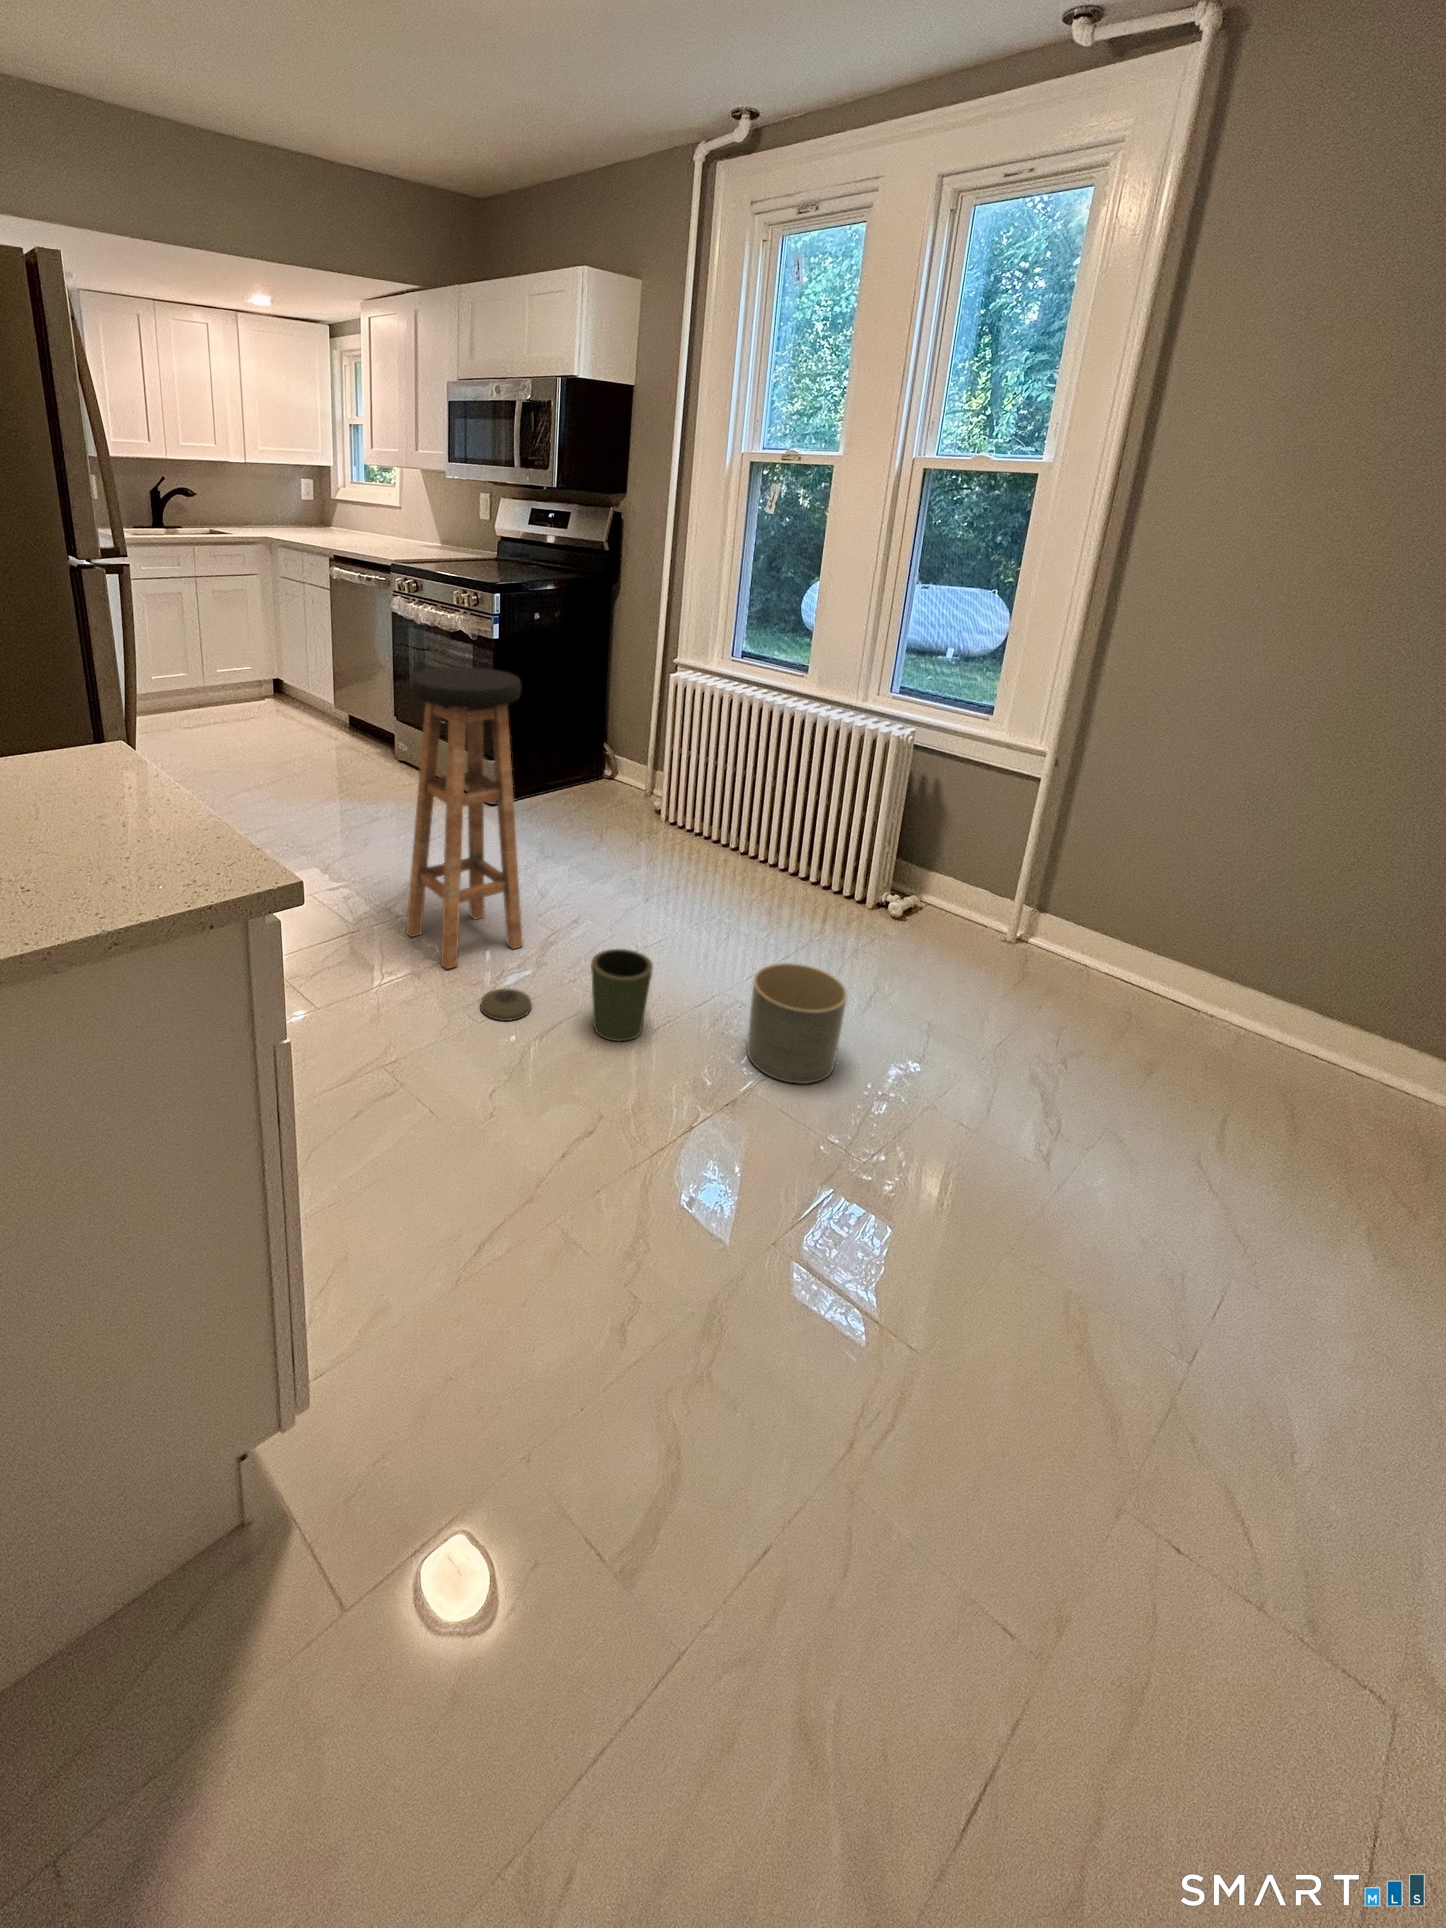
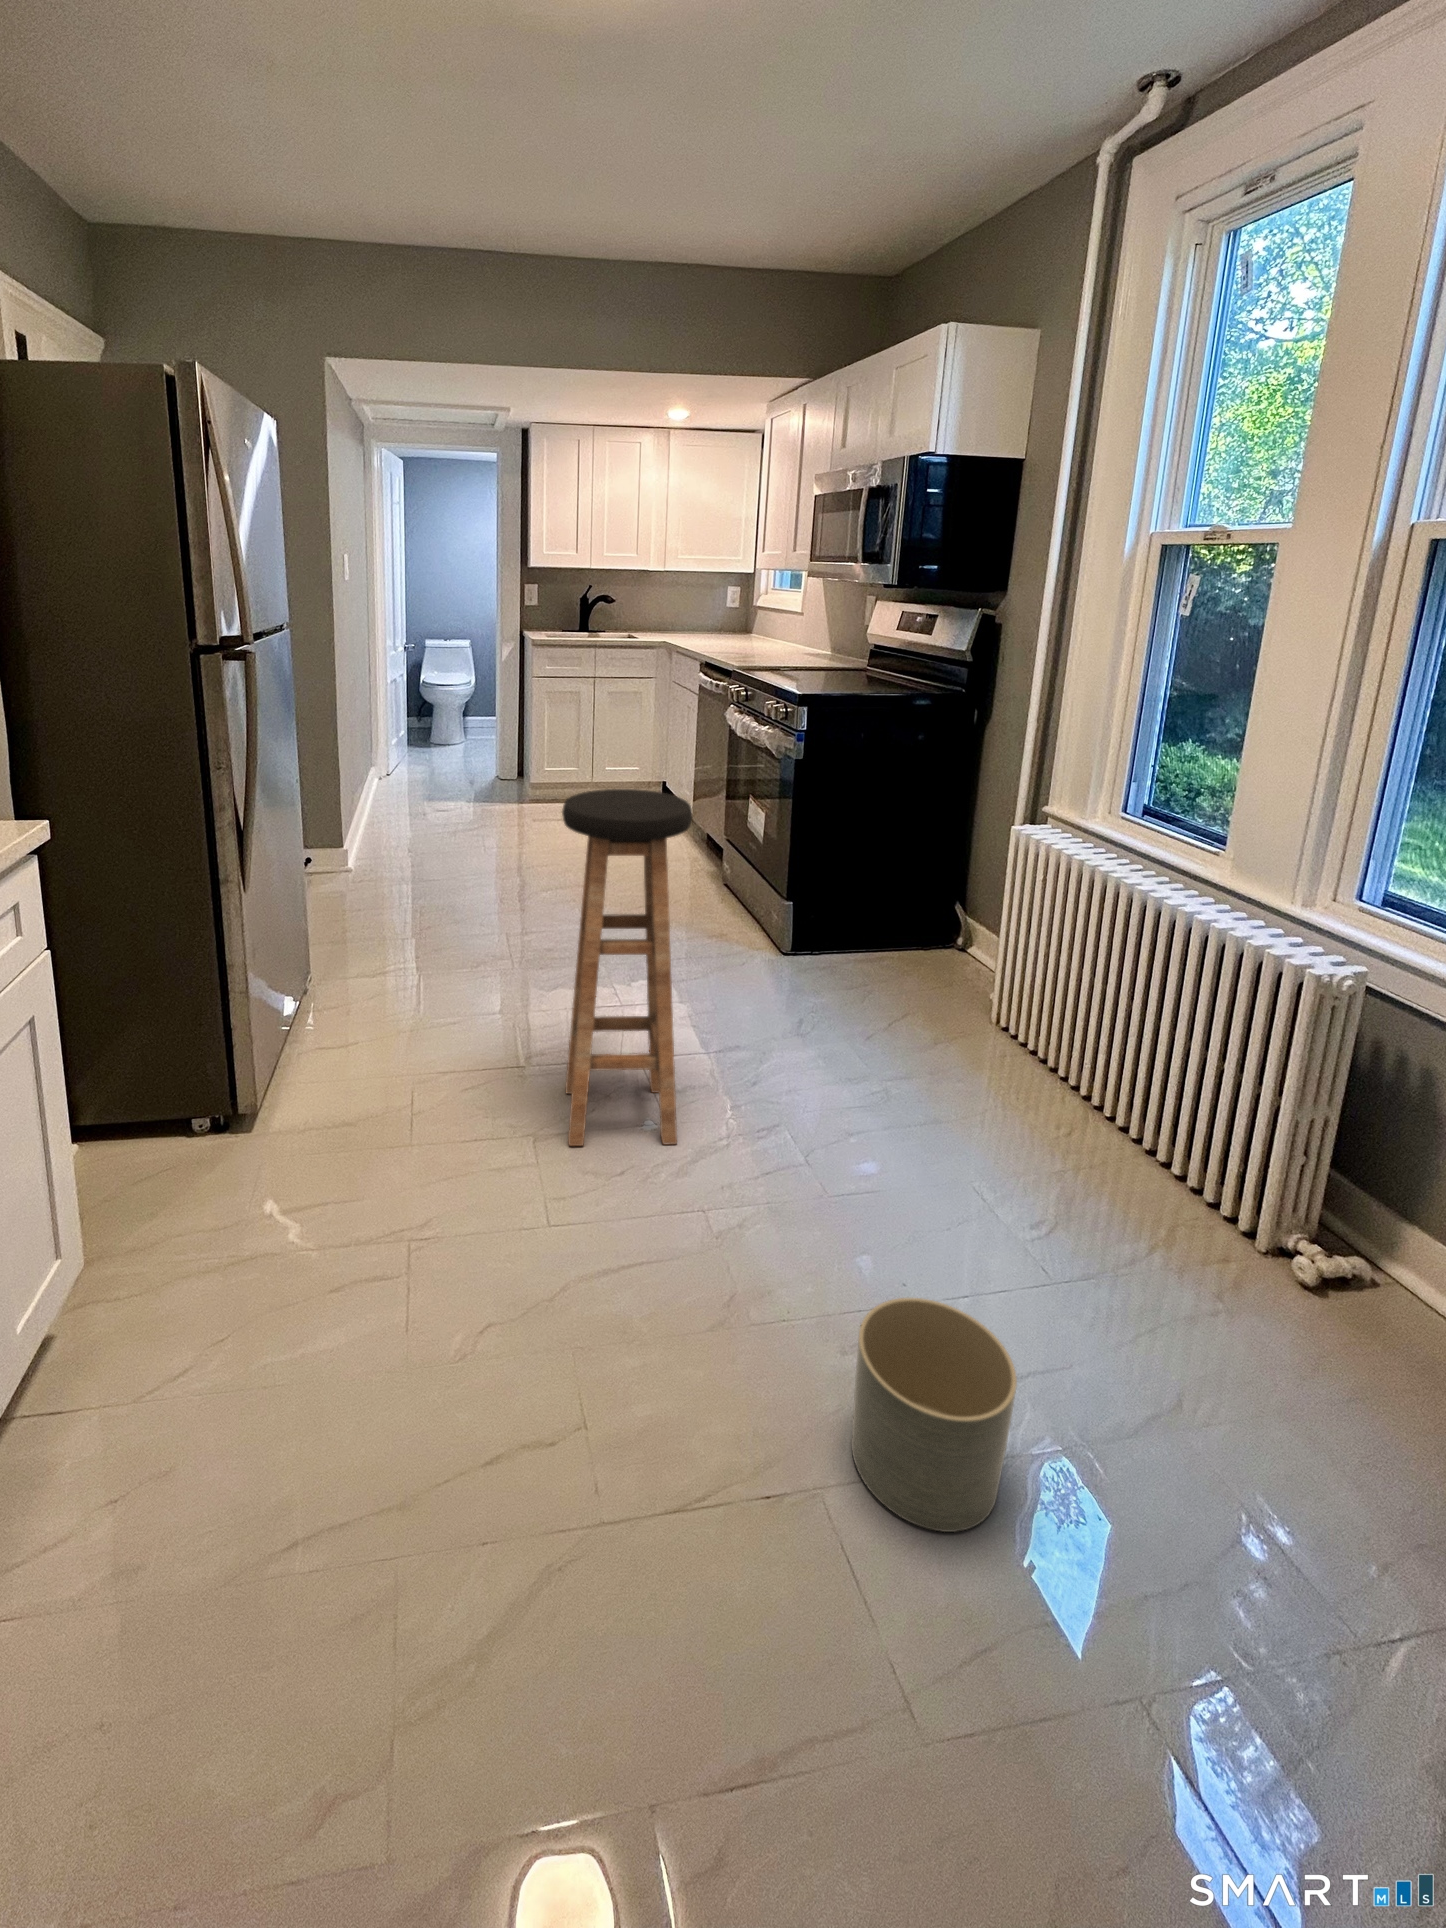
trash can: present [480,949,653,1041] -> none [562,1188,751,1328]

